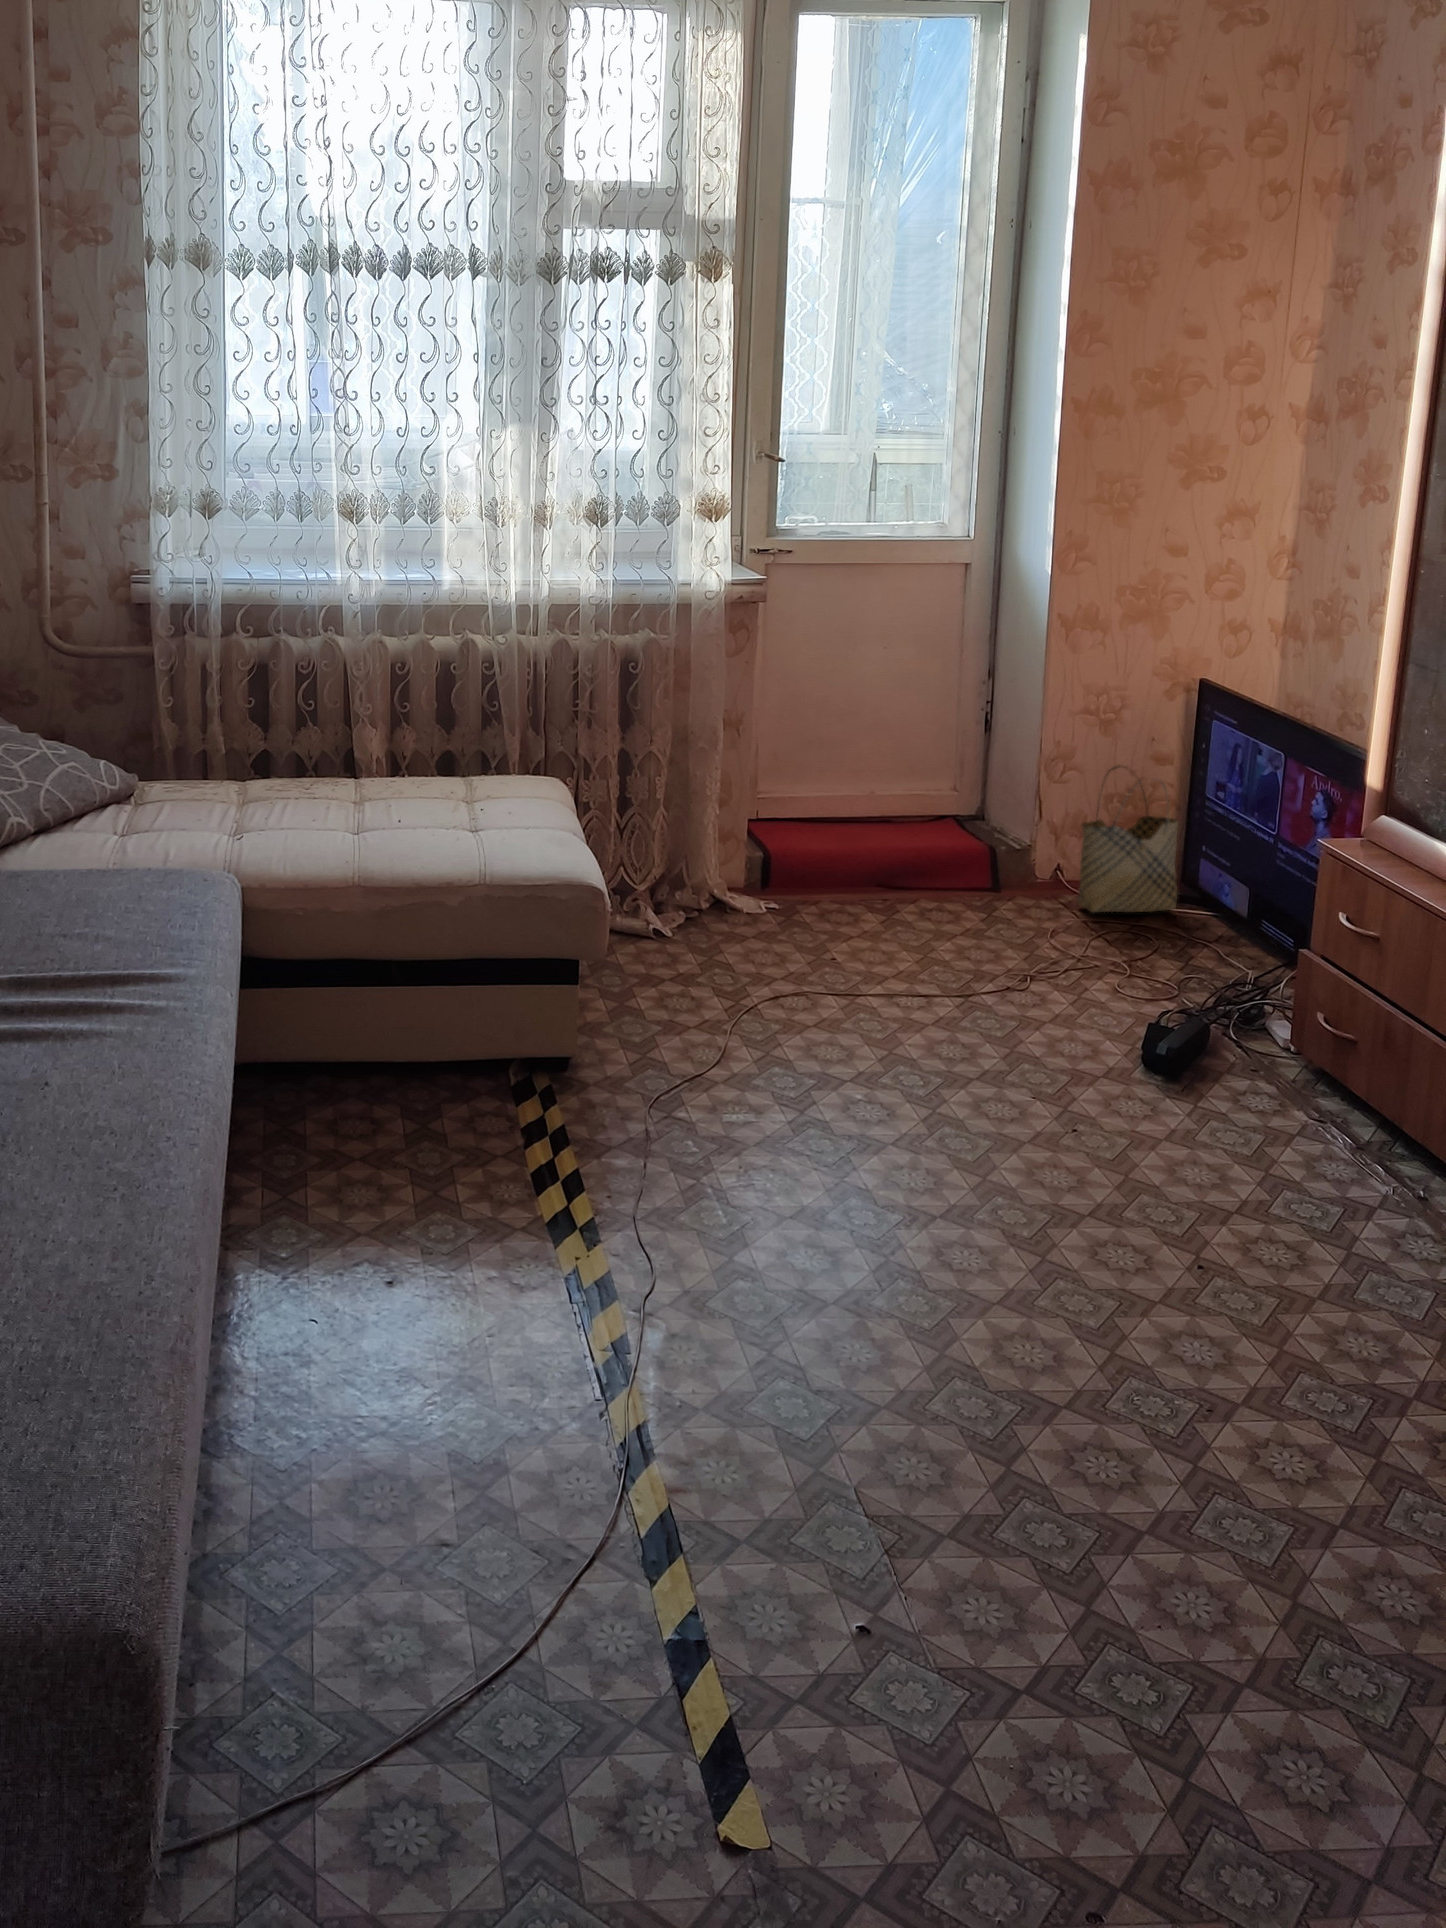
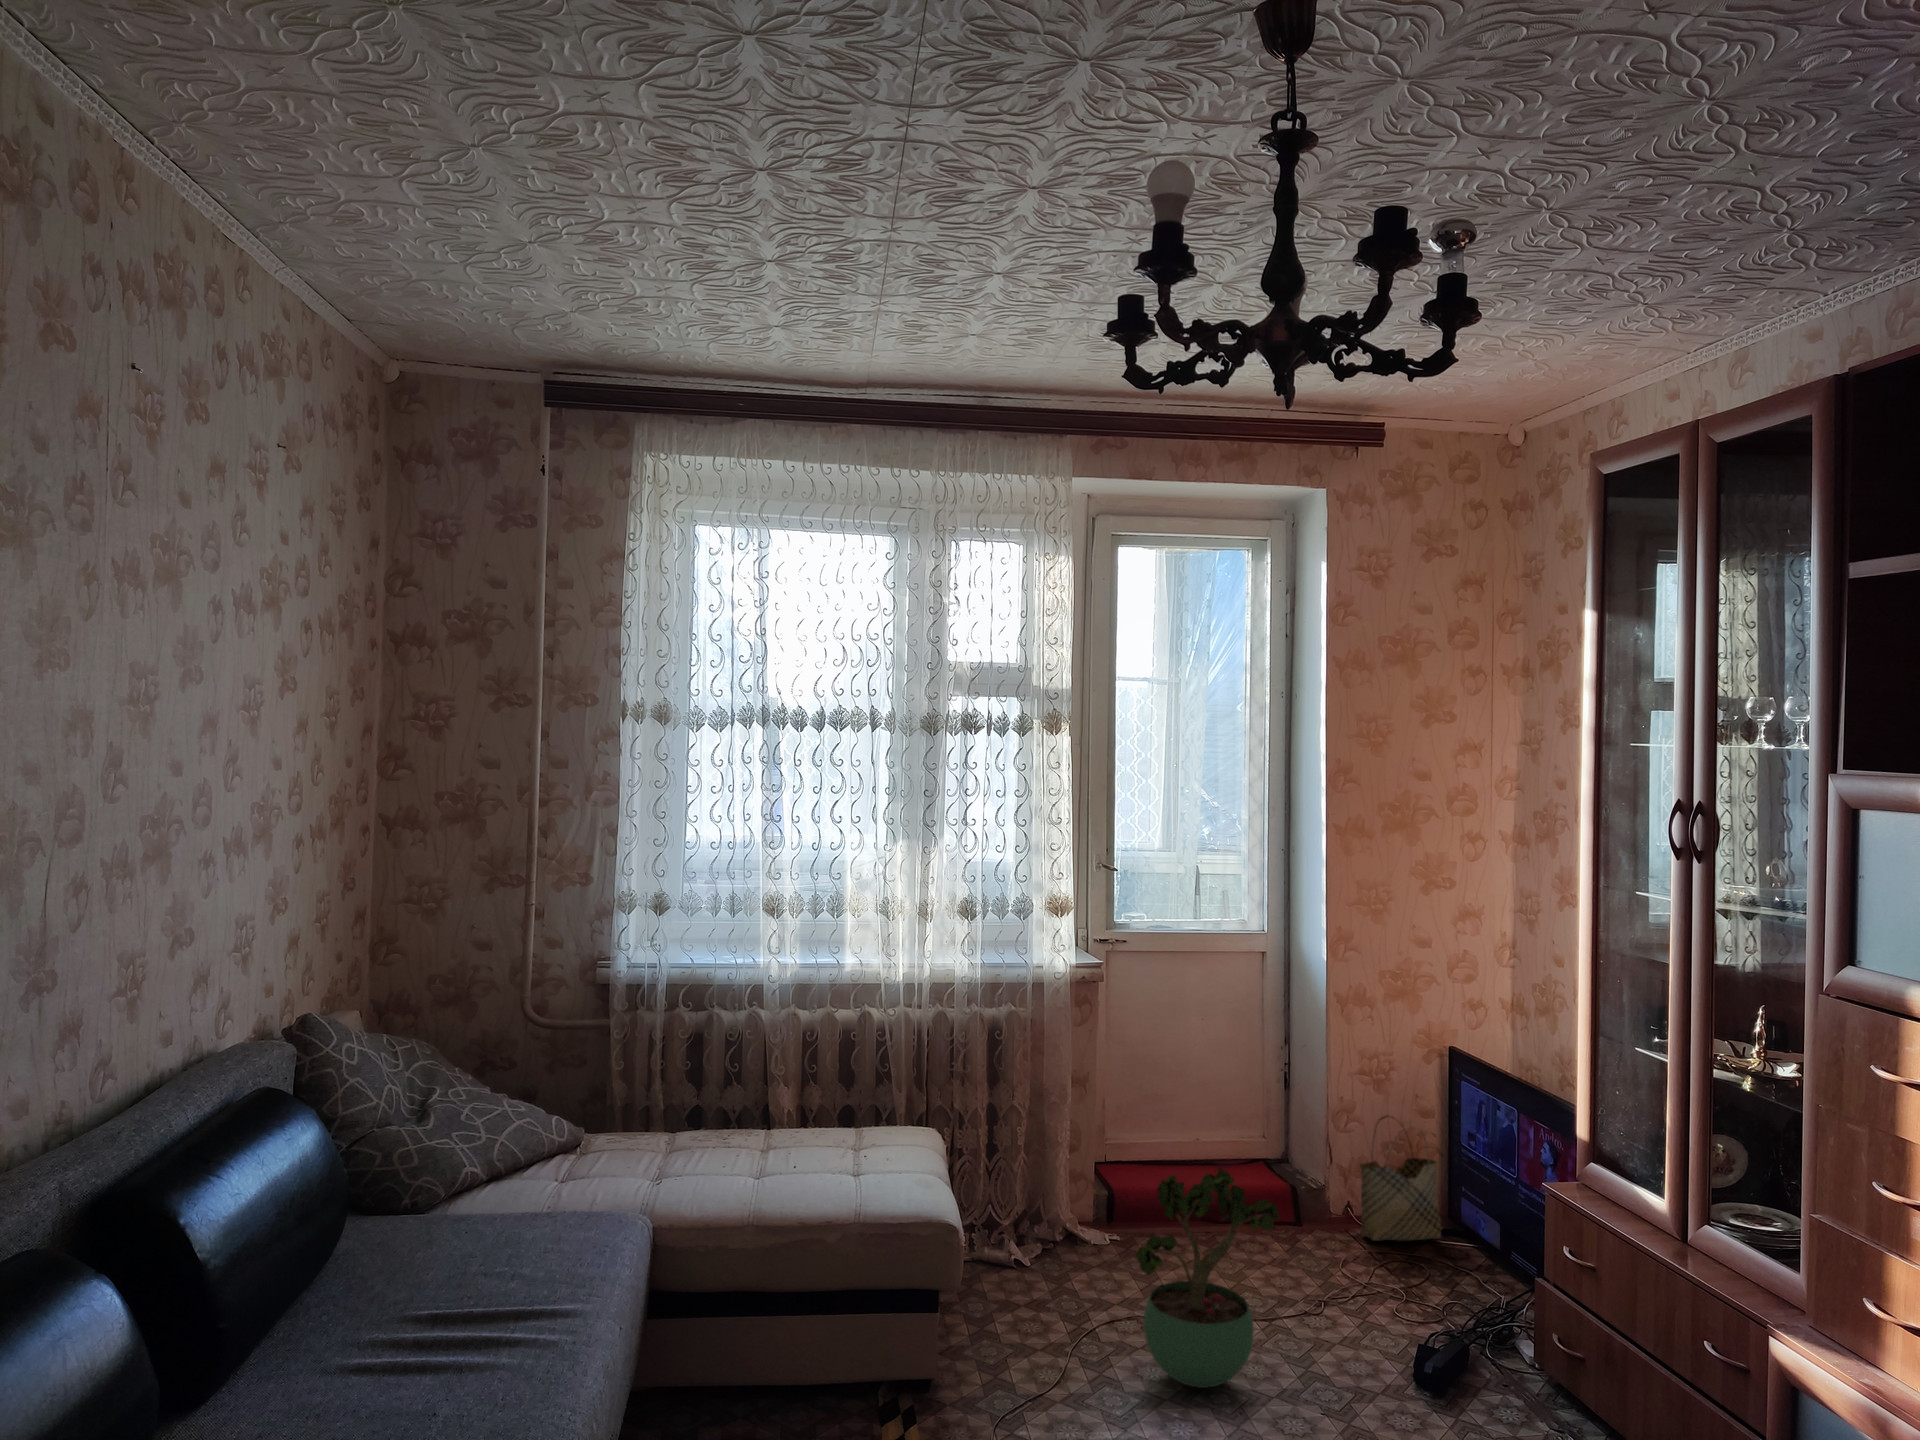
potted plant: none [816,819,992,1067] -> present [1136,1168,1279,1388]

